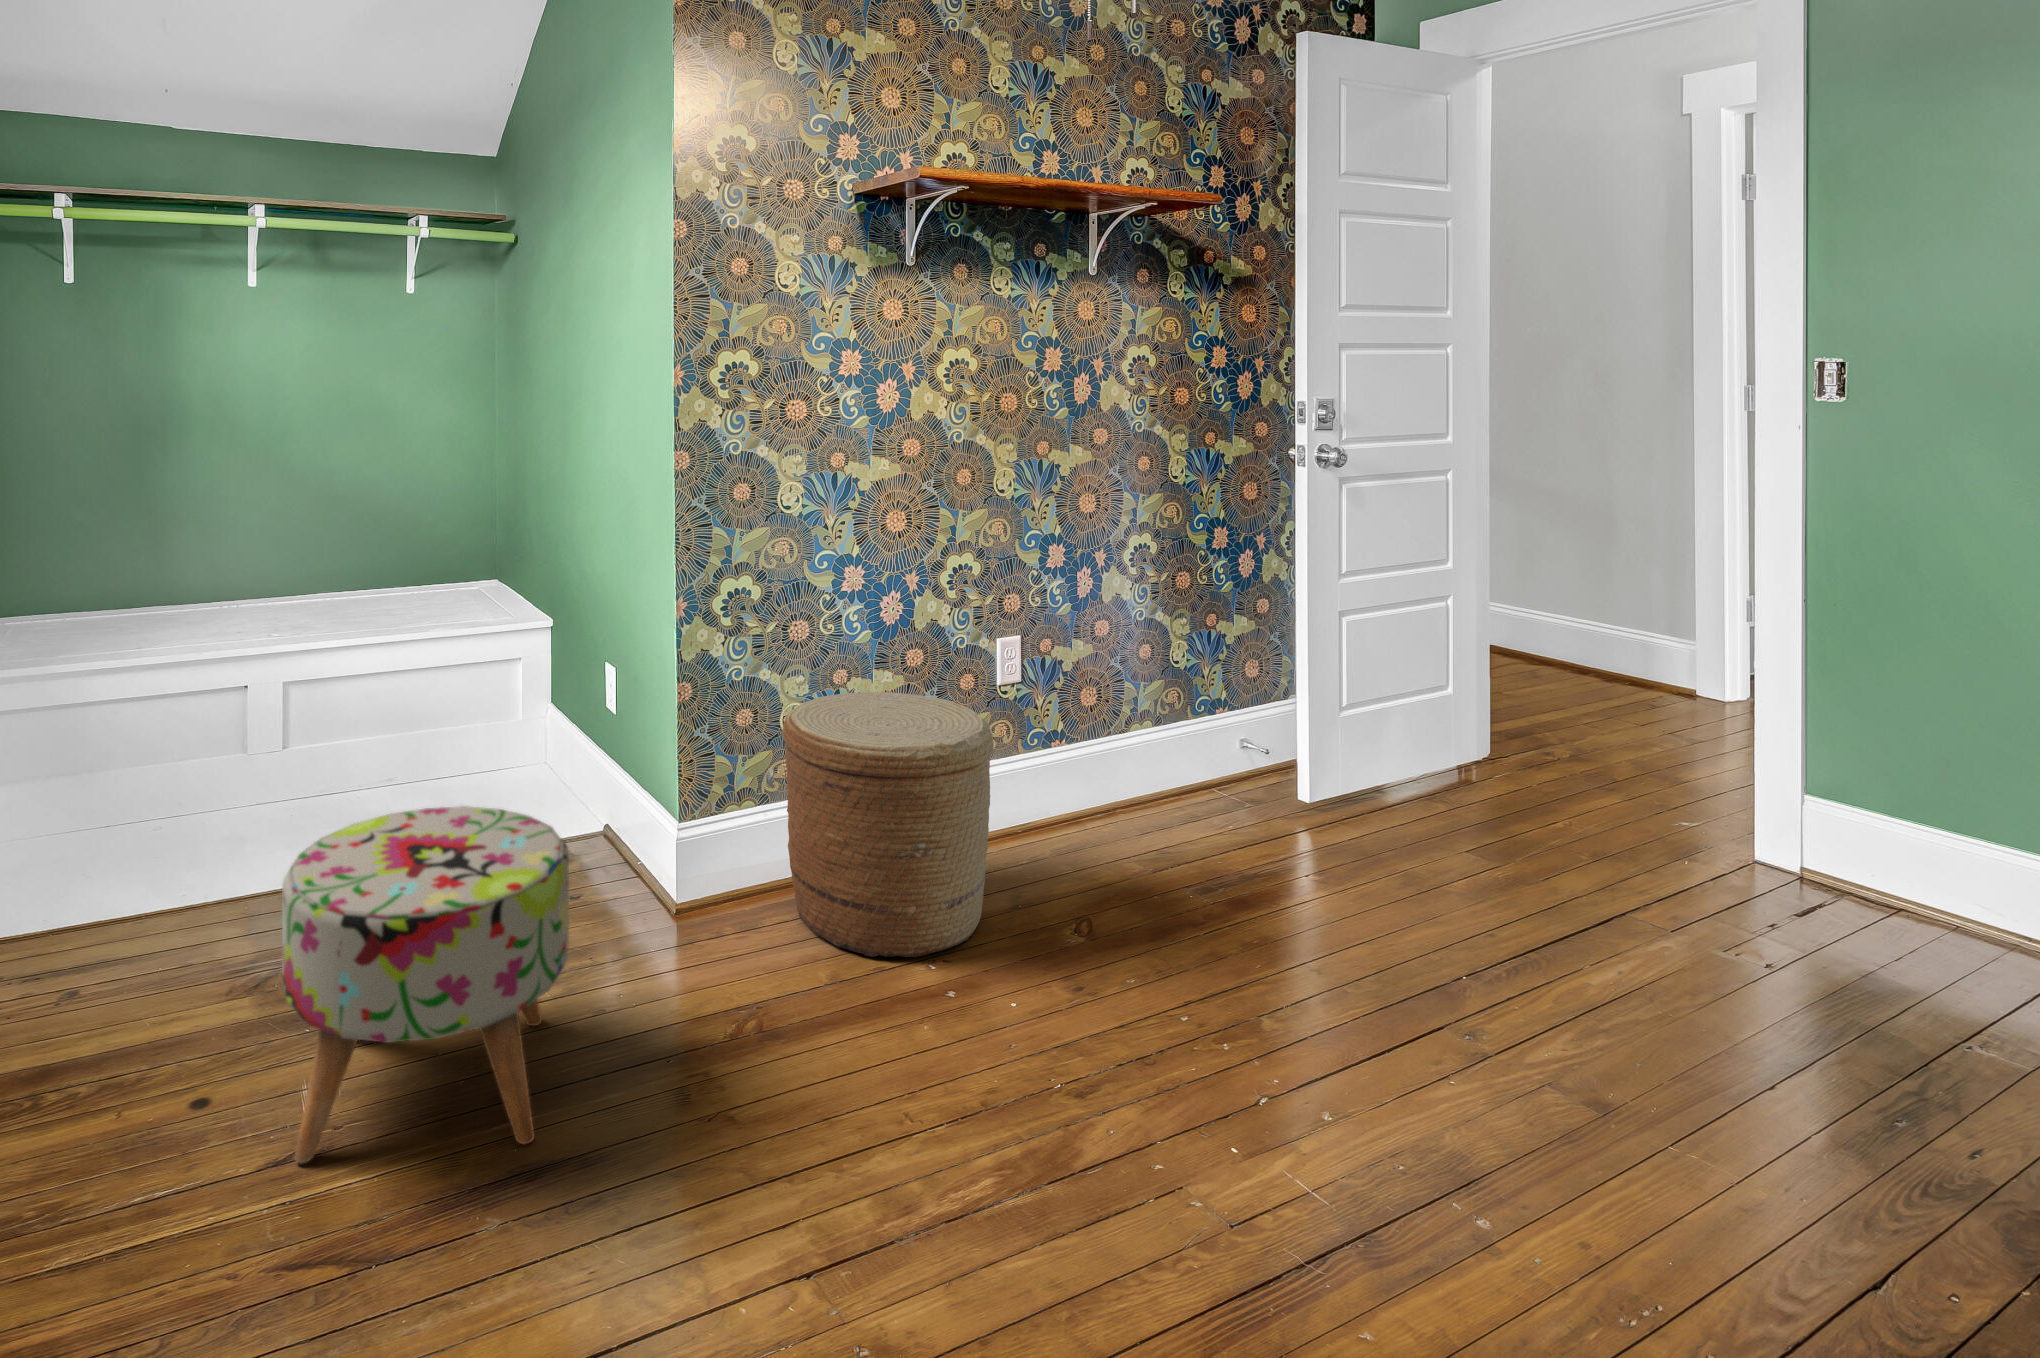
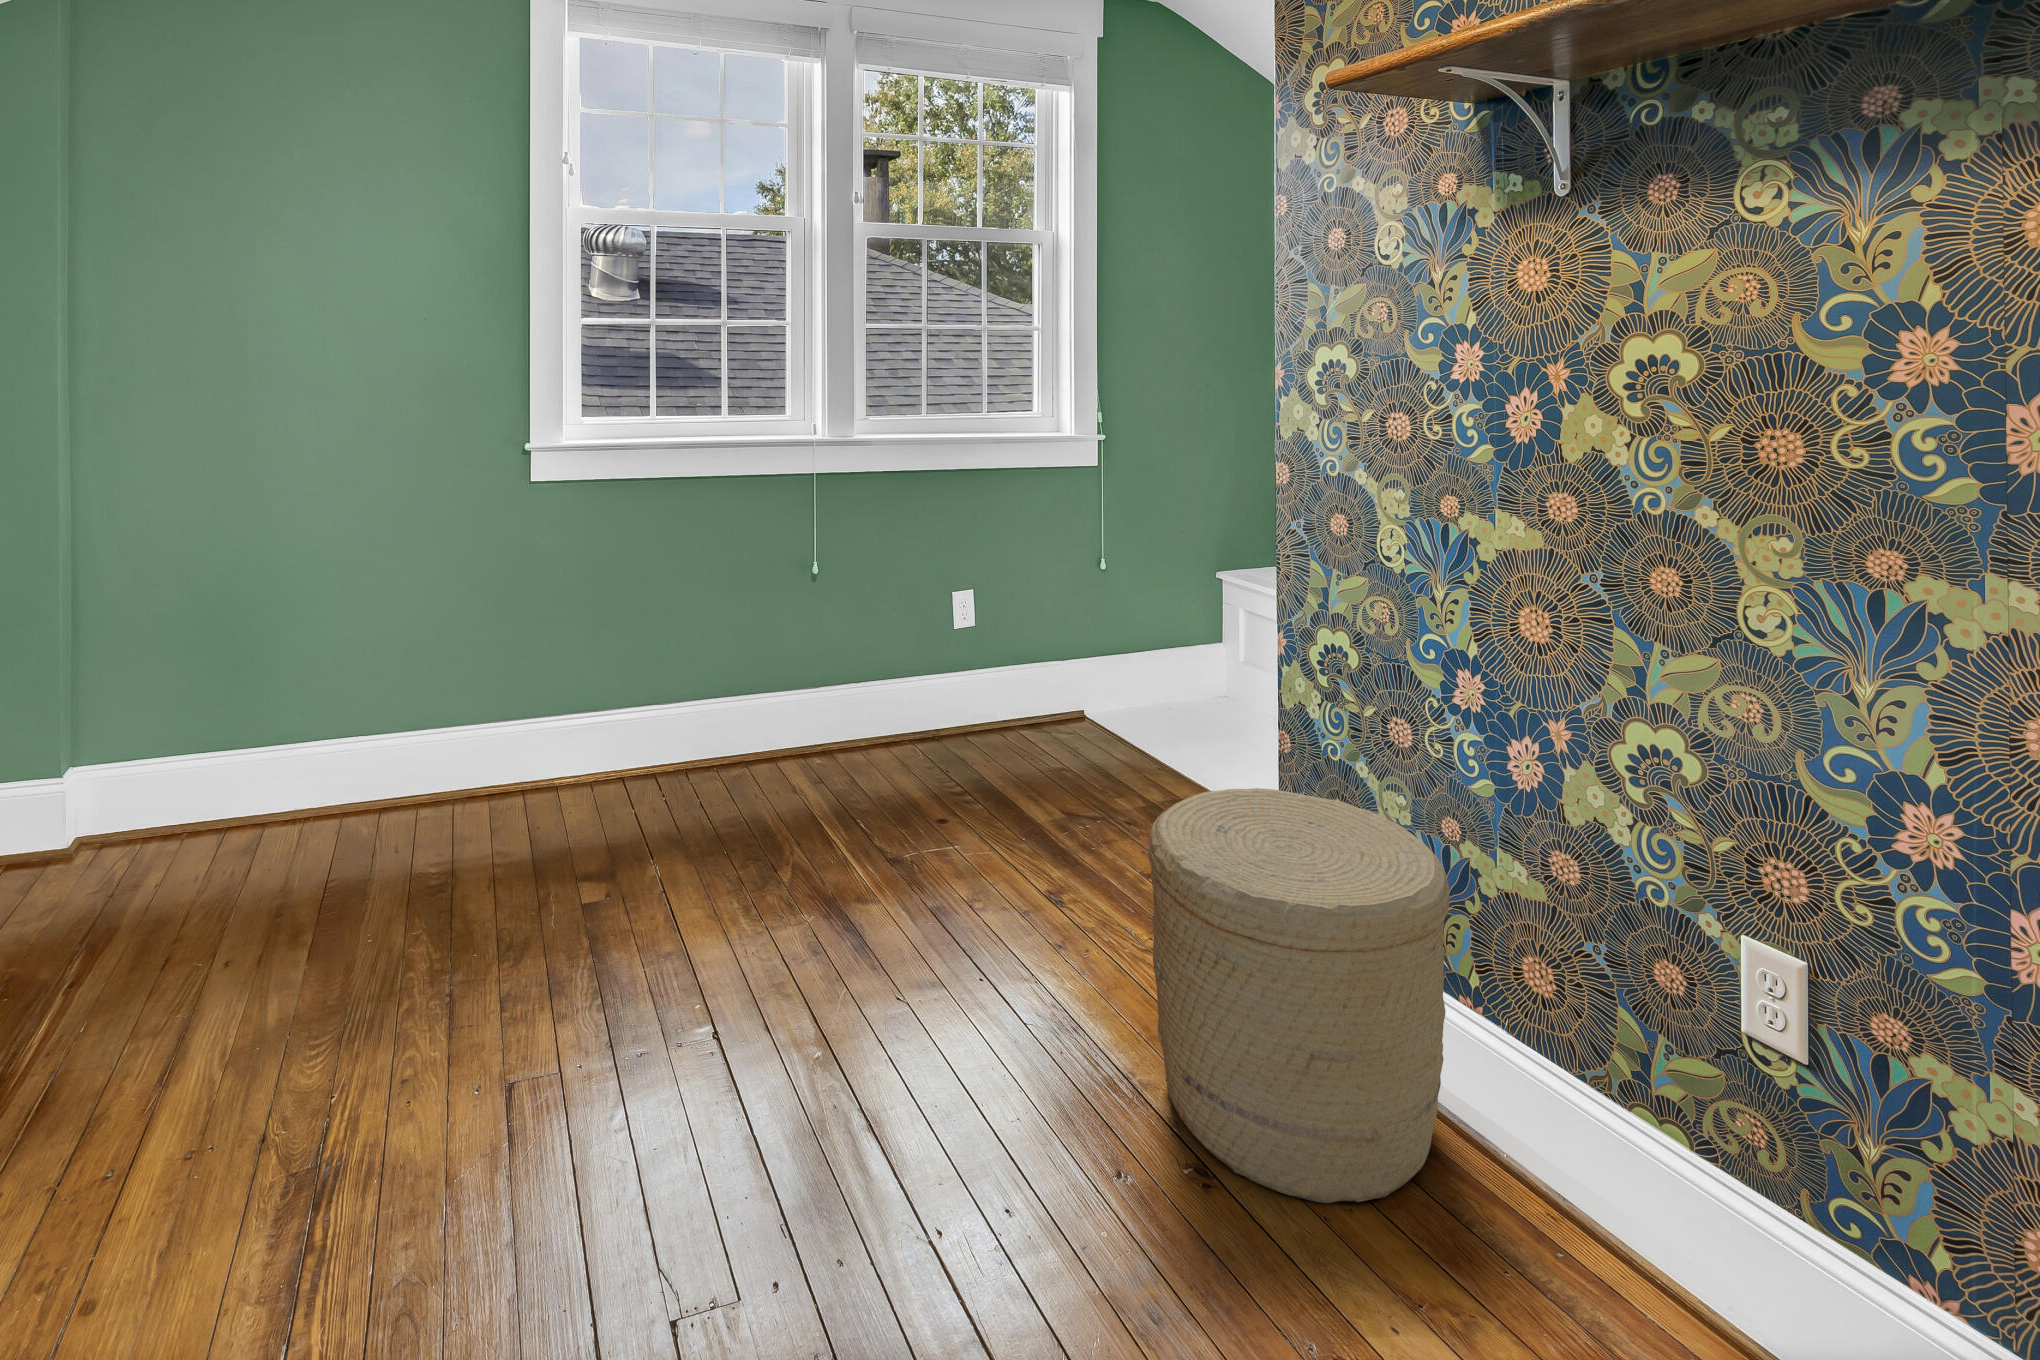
ottoman: present [282,806,569,1163] -> none [880,669,1069,887]

